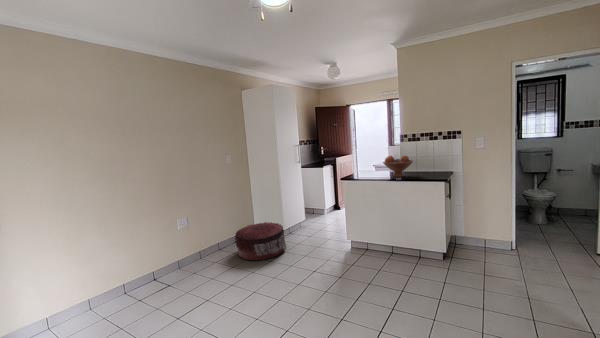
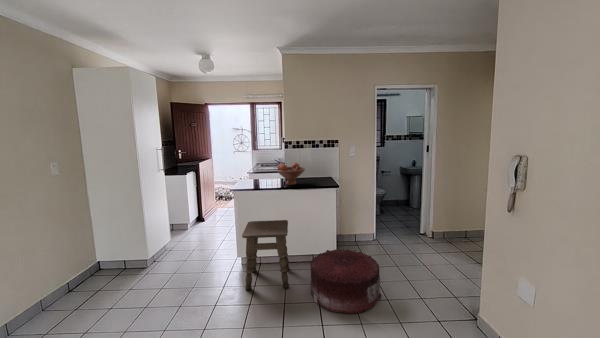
side table: none [340,208,391,273] -> present [242,220,289,291]
pouf: present [235,222,286,261] -> present [310,249,382,314]

